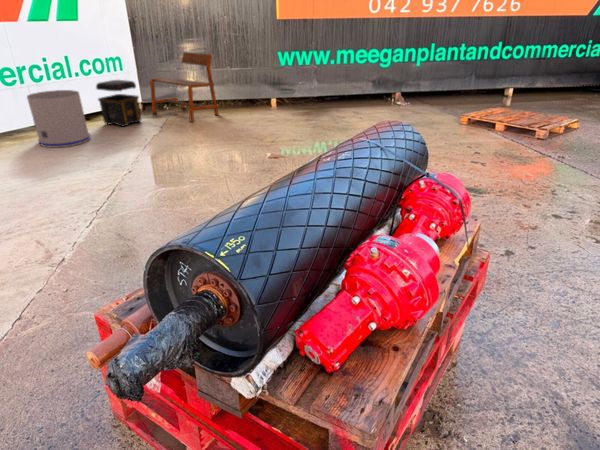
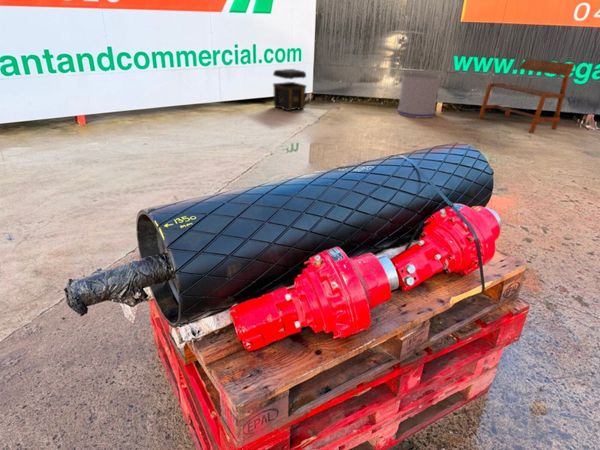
bench: present [150,52,218,122] -> present [479,58,575,133]
trash can: present [27,90,90,148] -> present [398,73,440,118]

